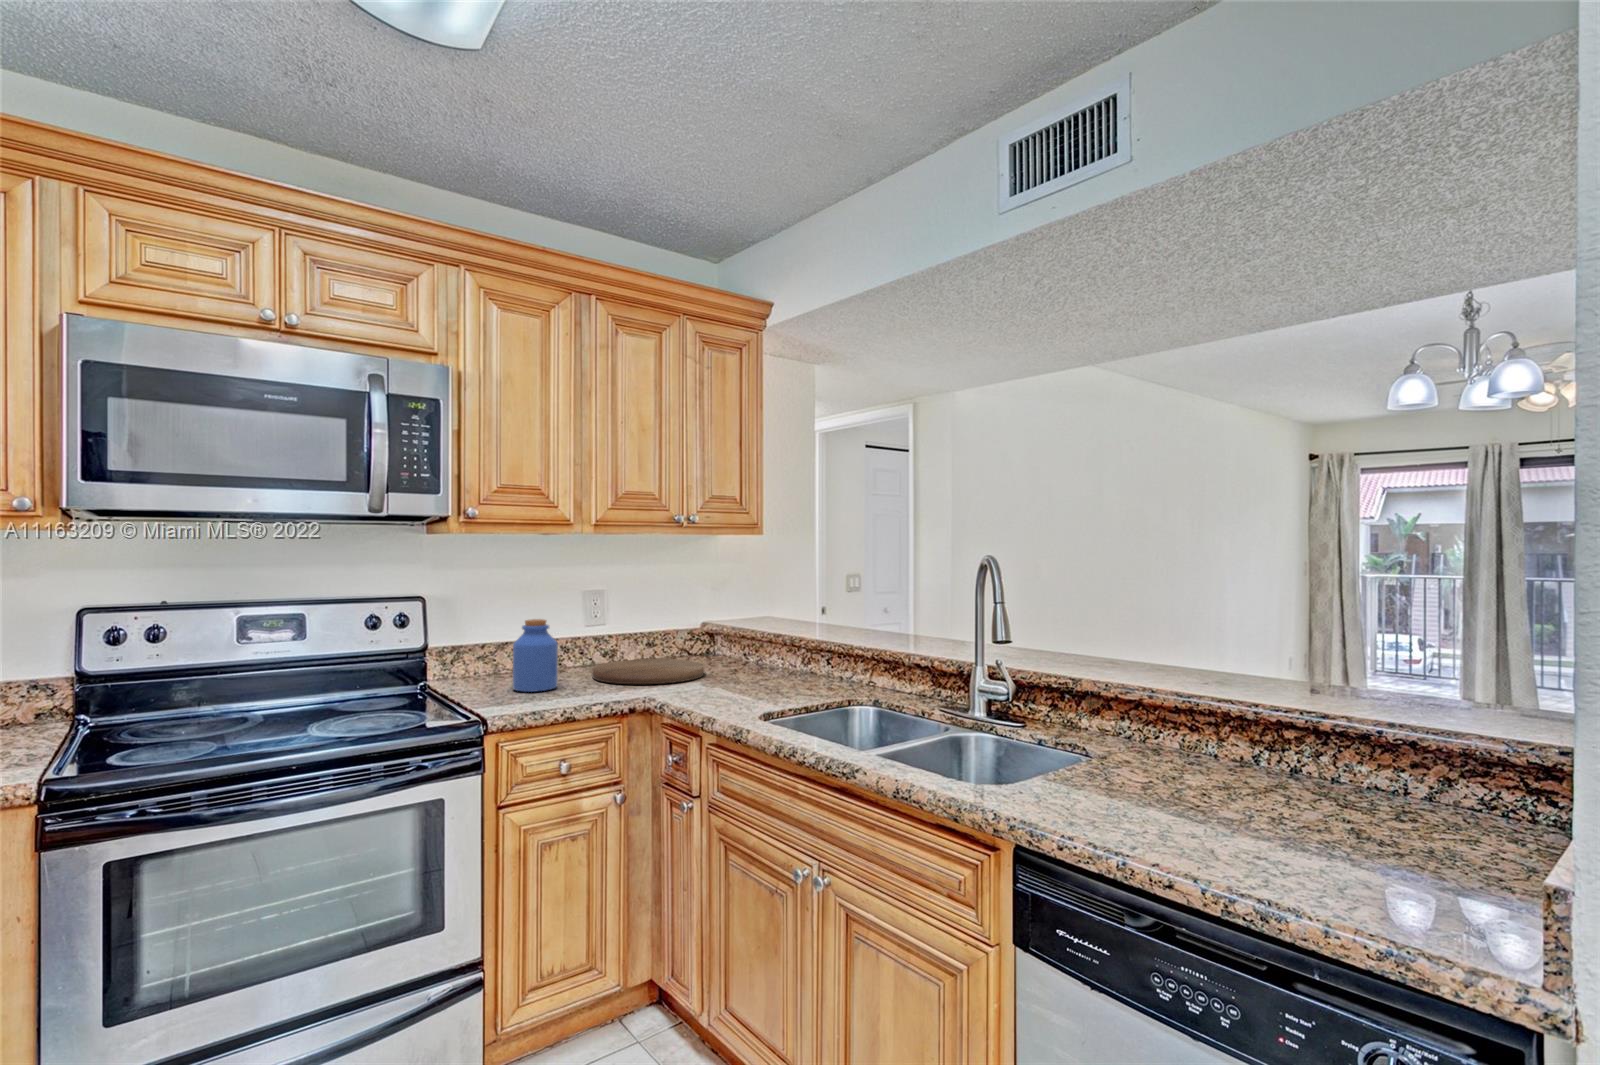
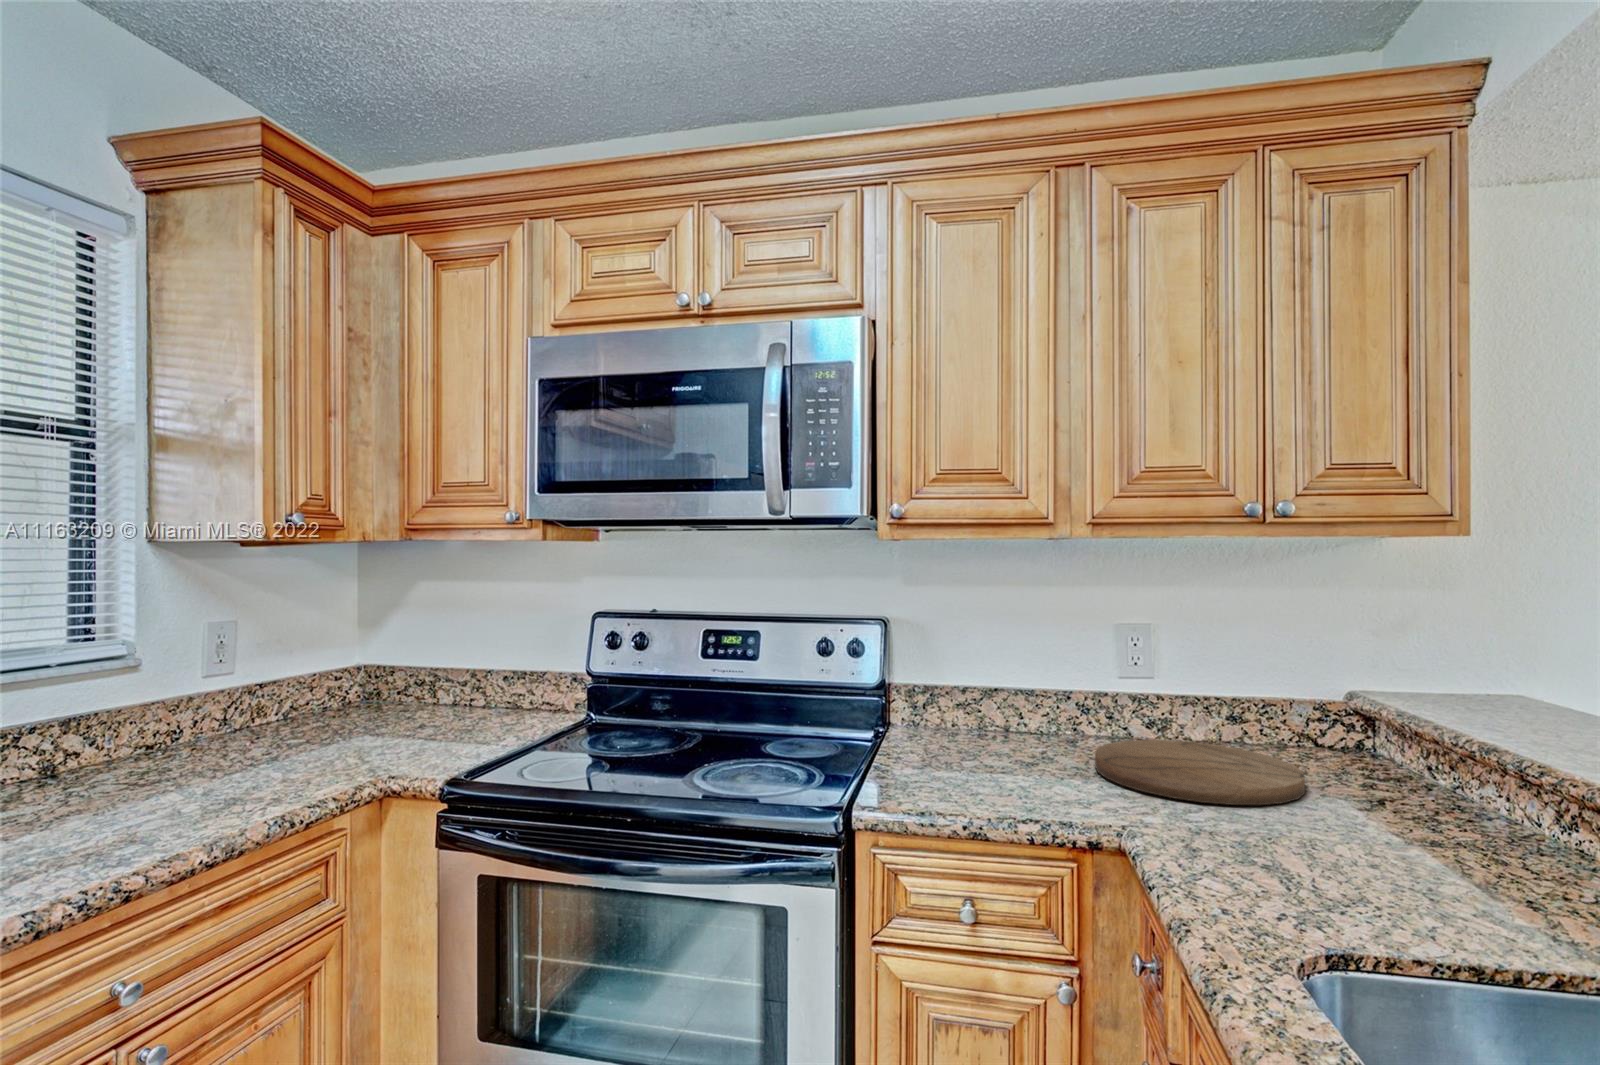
jar: present [513,619,558,692] -> none [961,663,1025,772]

